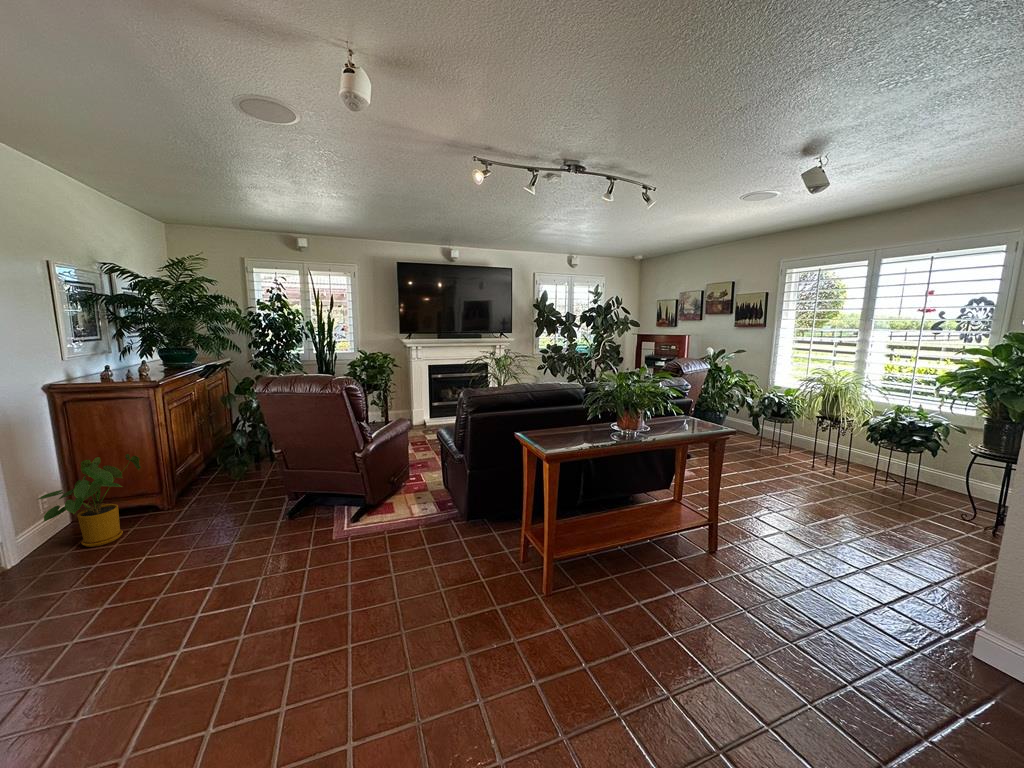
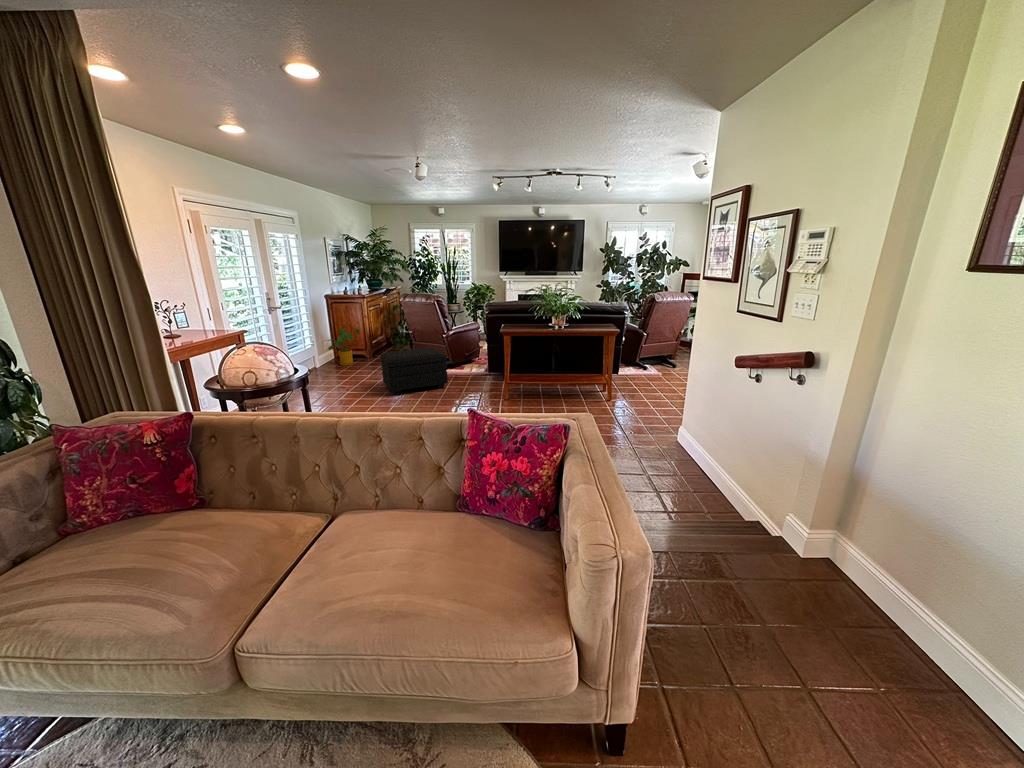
footstool: none [206,498,388,661] -> present [380,348,448,395]

